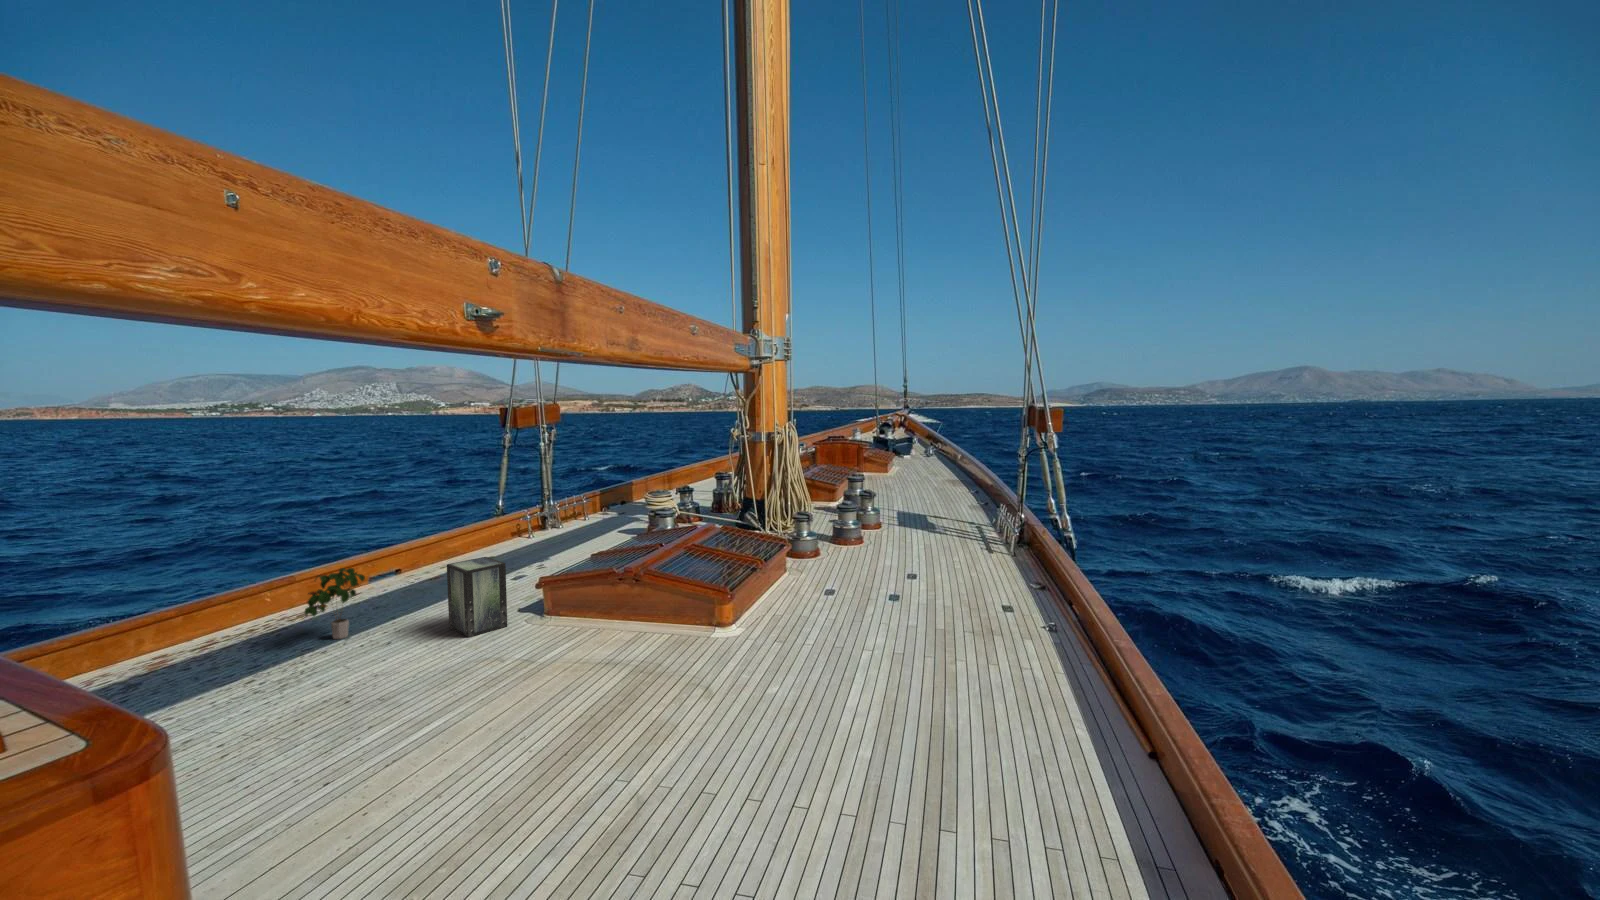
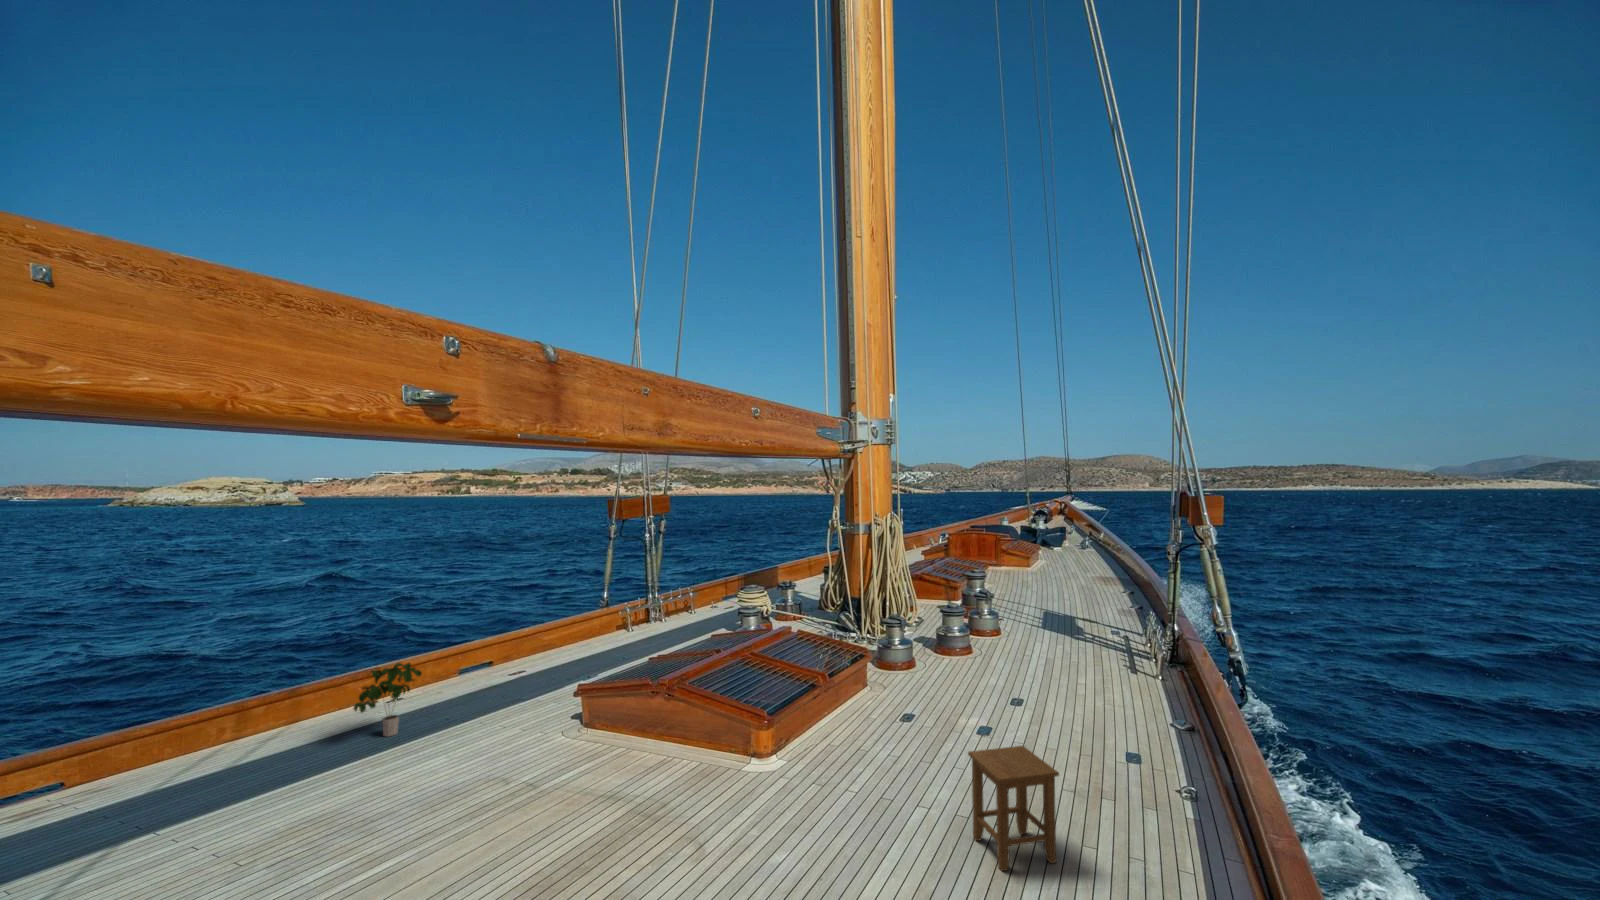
storage box: present [447,557,507,637] -> none [491,657,545,745]
stool: none [909,596,979,683] -> present [968,746,1059,871]

